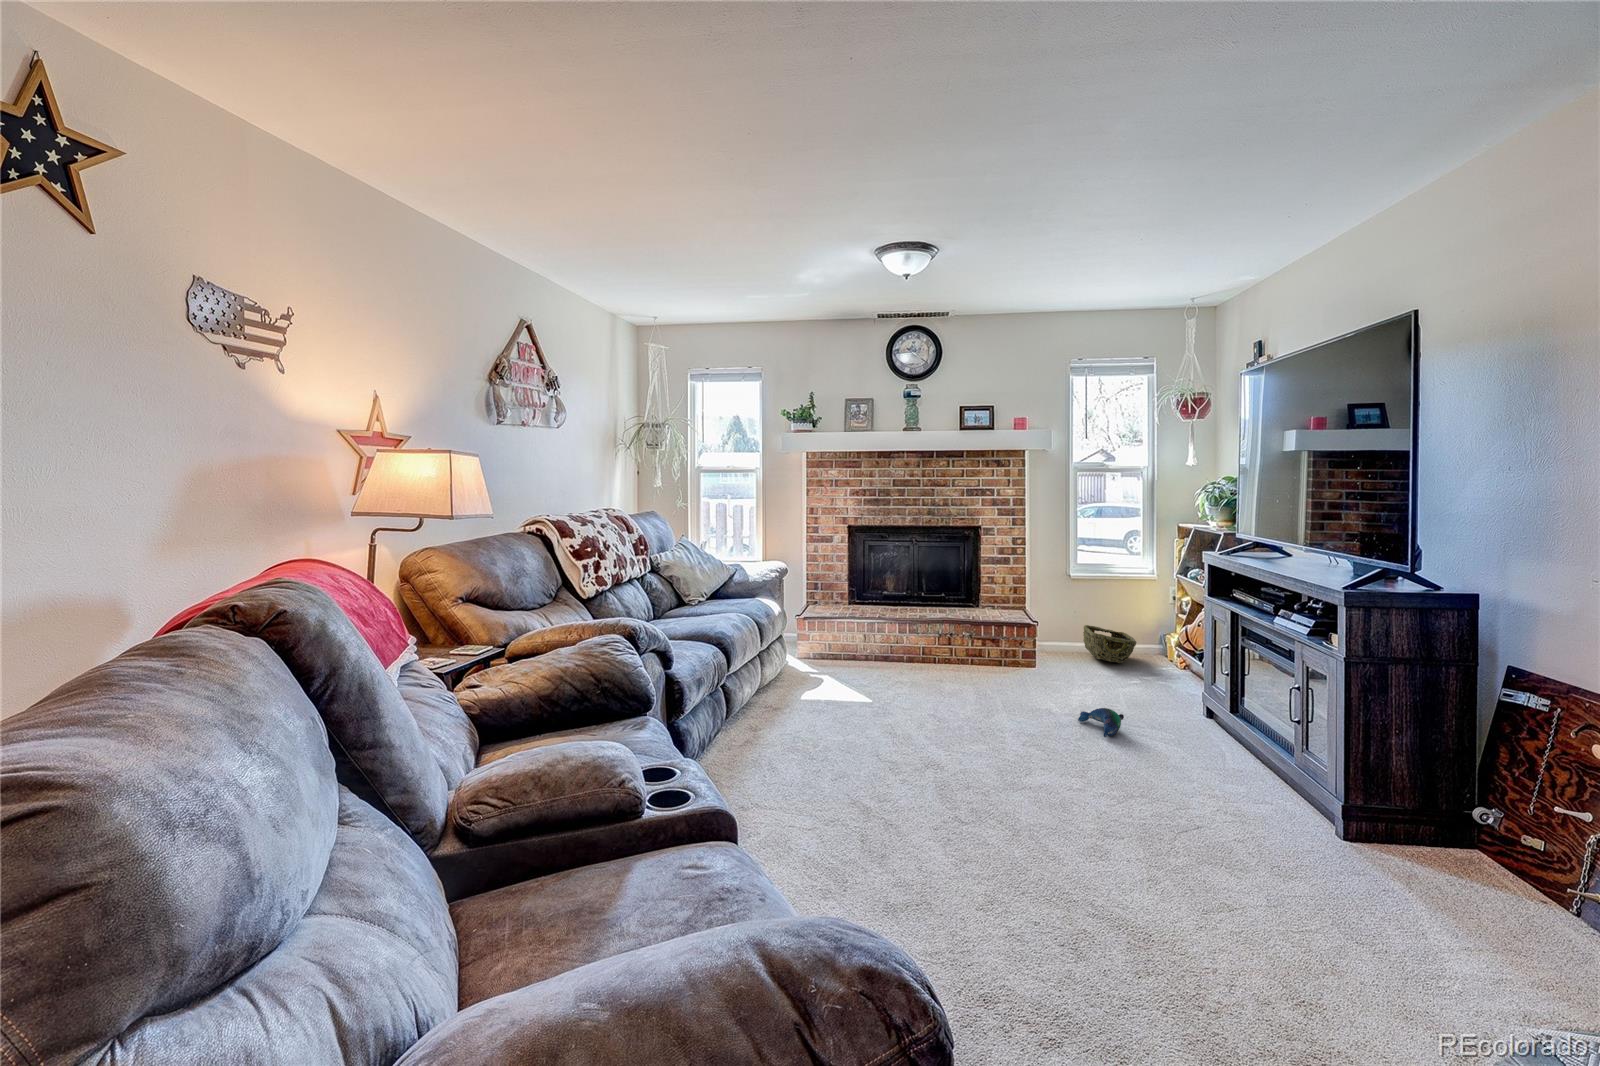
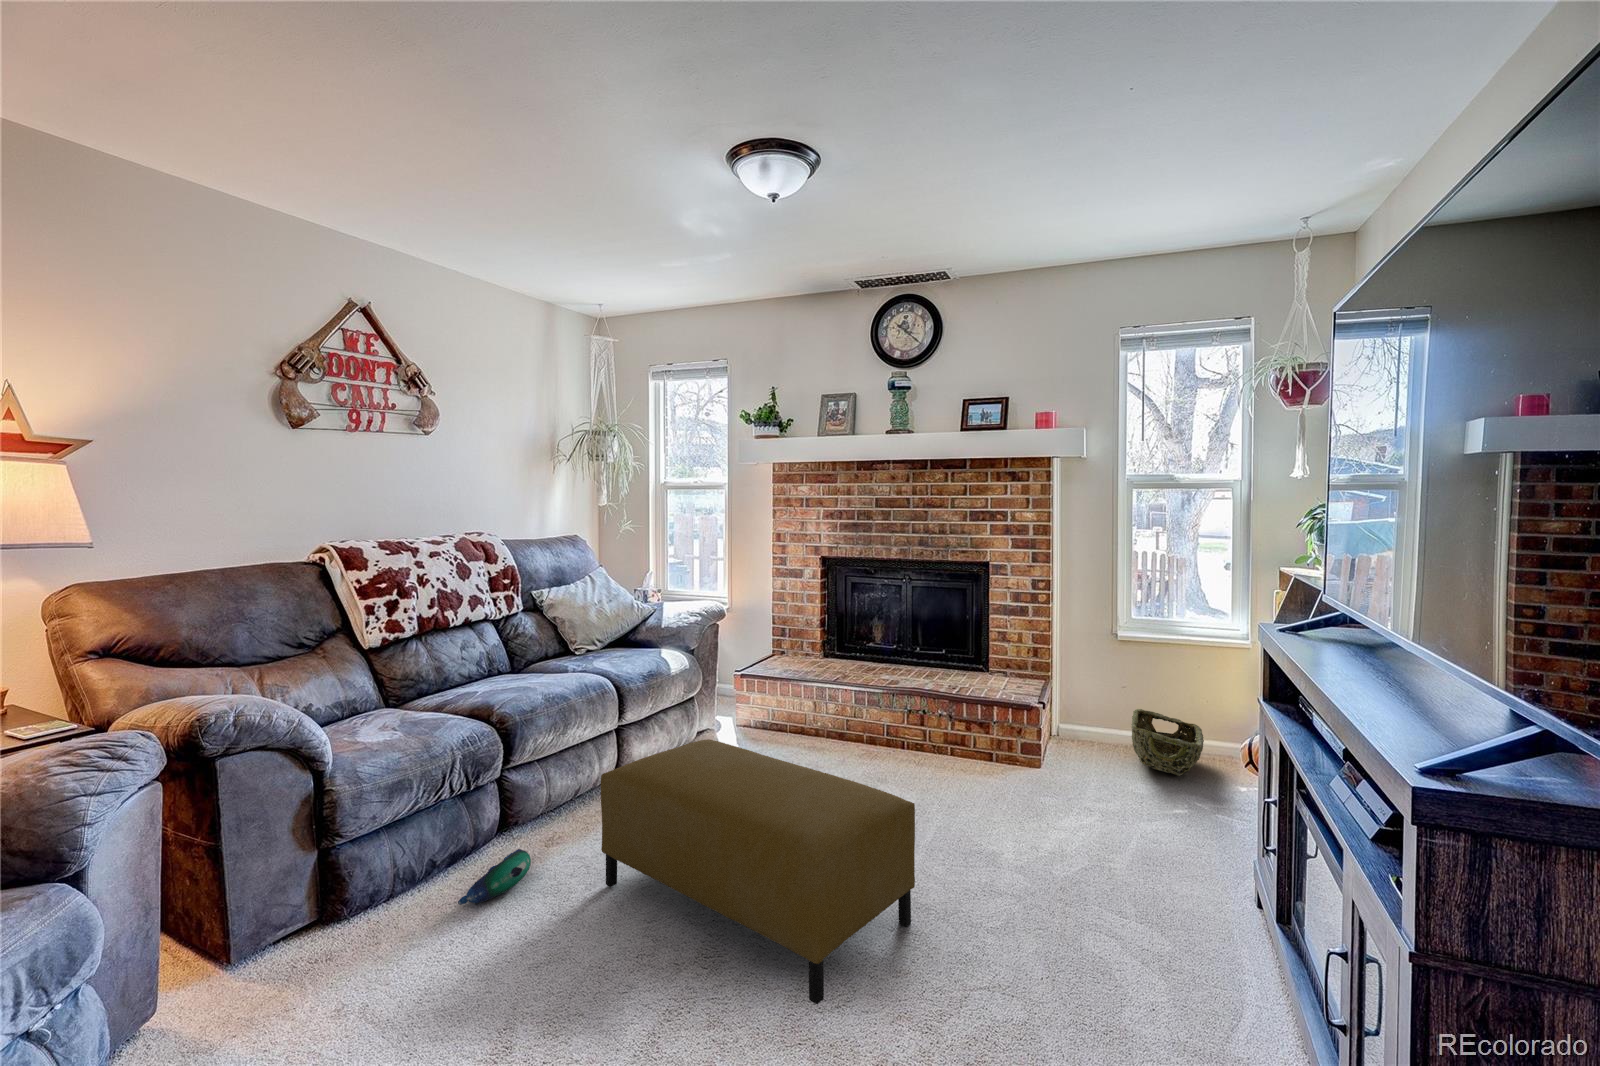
ottoman: none [826,647,1033,769] -> present [601,739,915,1004]
plush toy: present [1078,708,1124,737] -> present [458,849,531,905]

